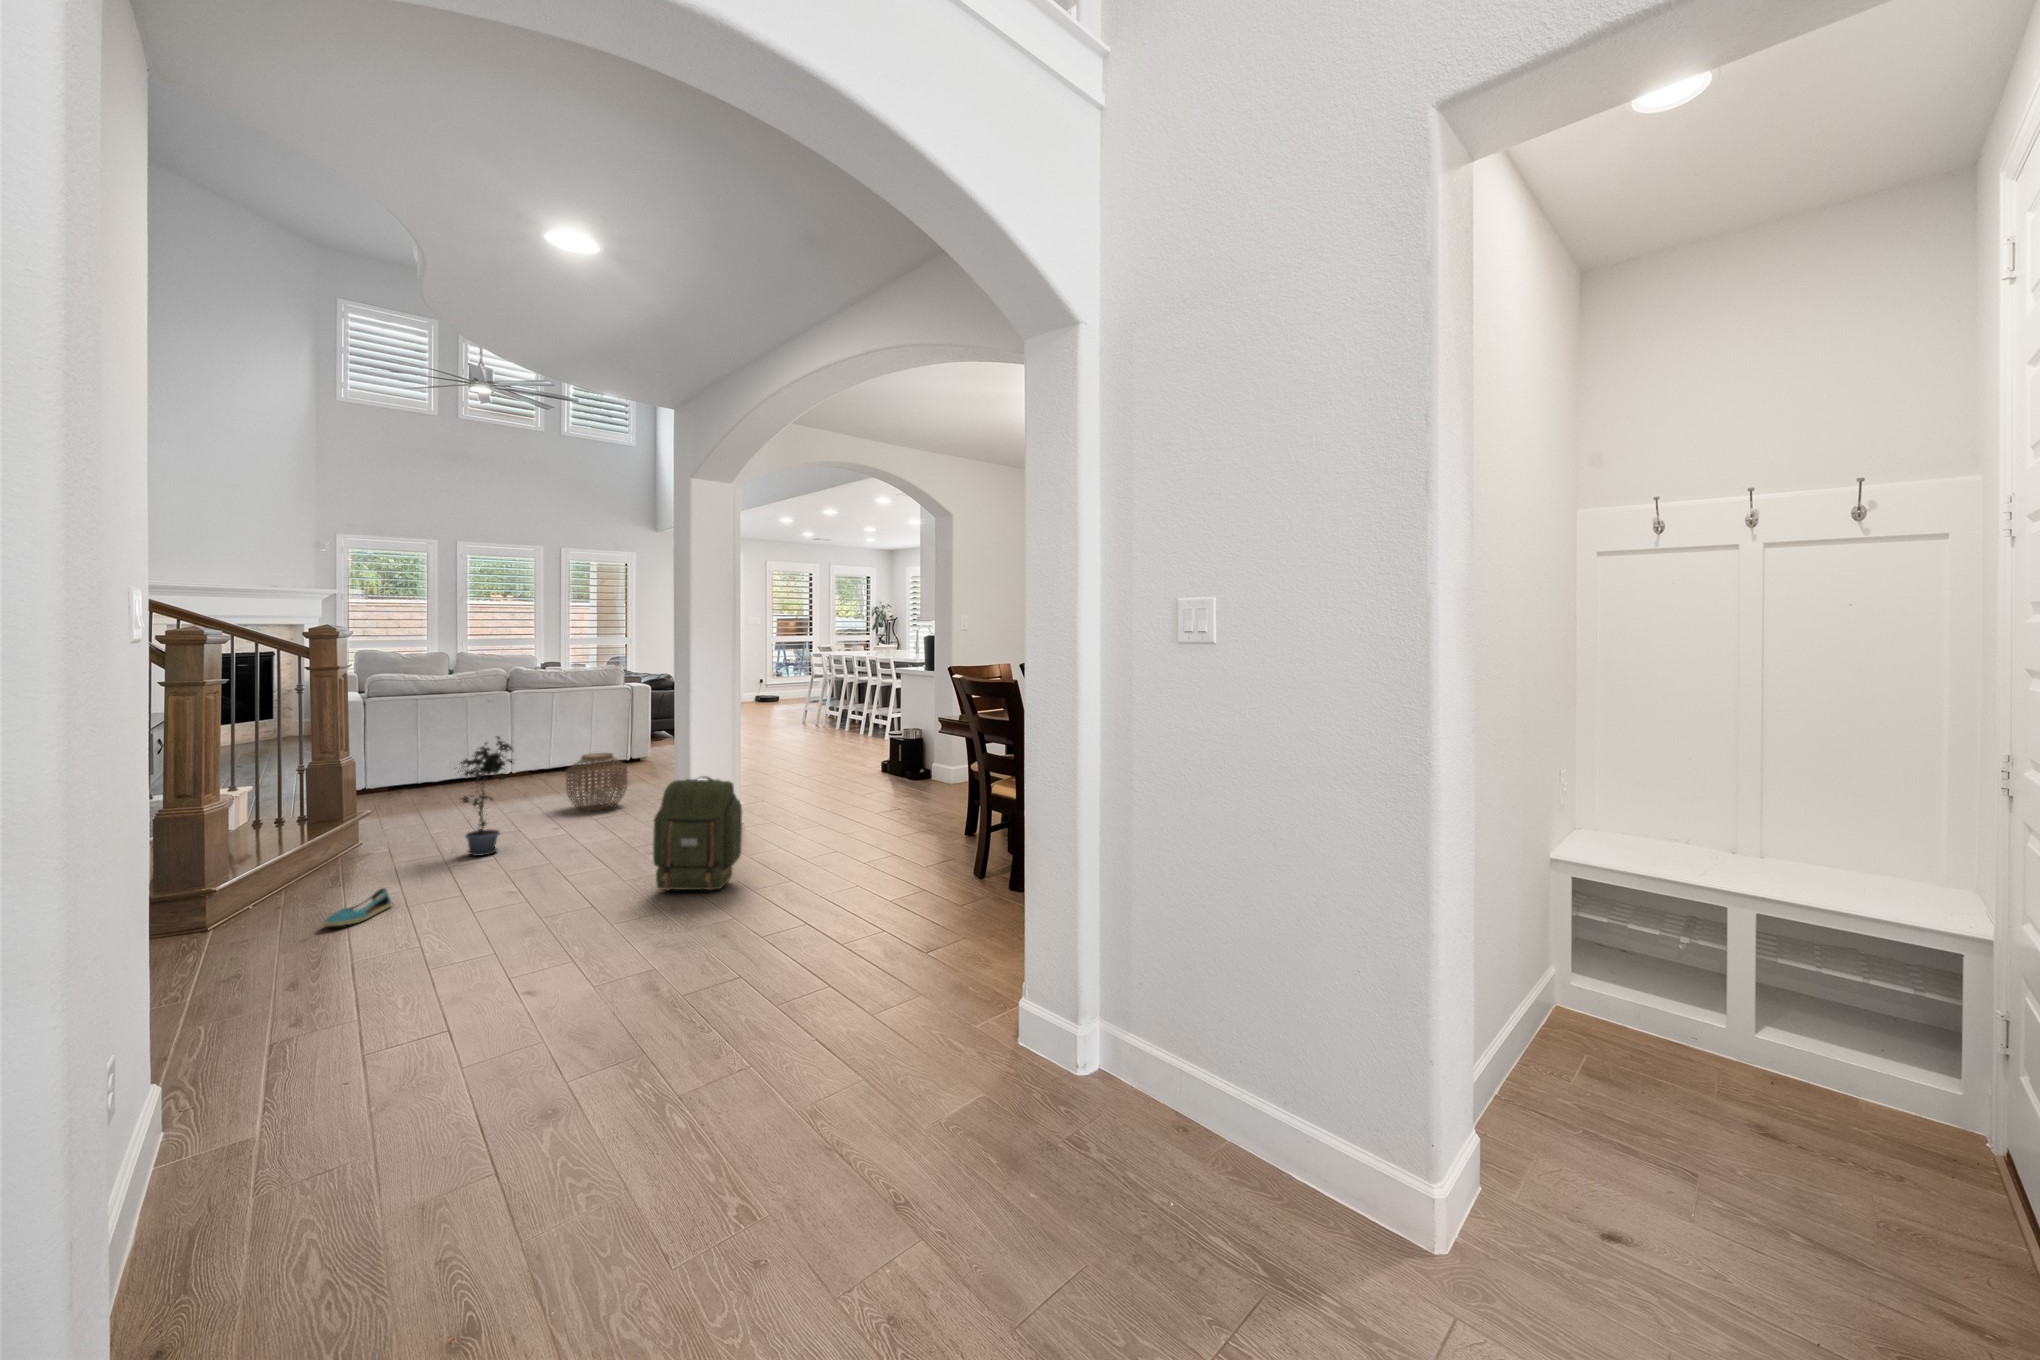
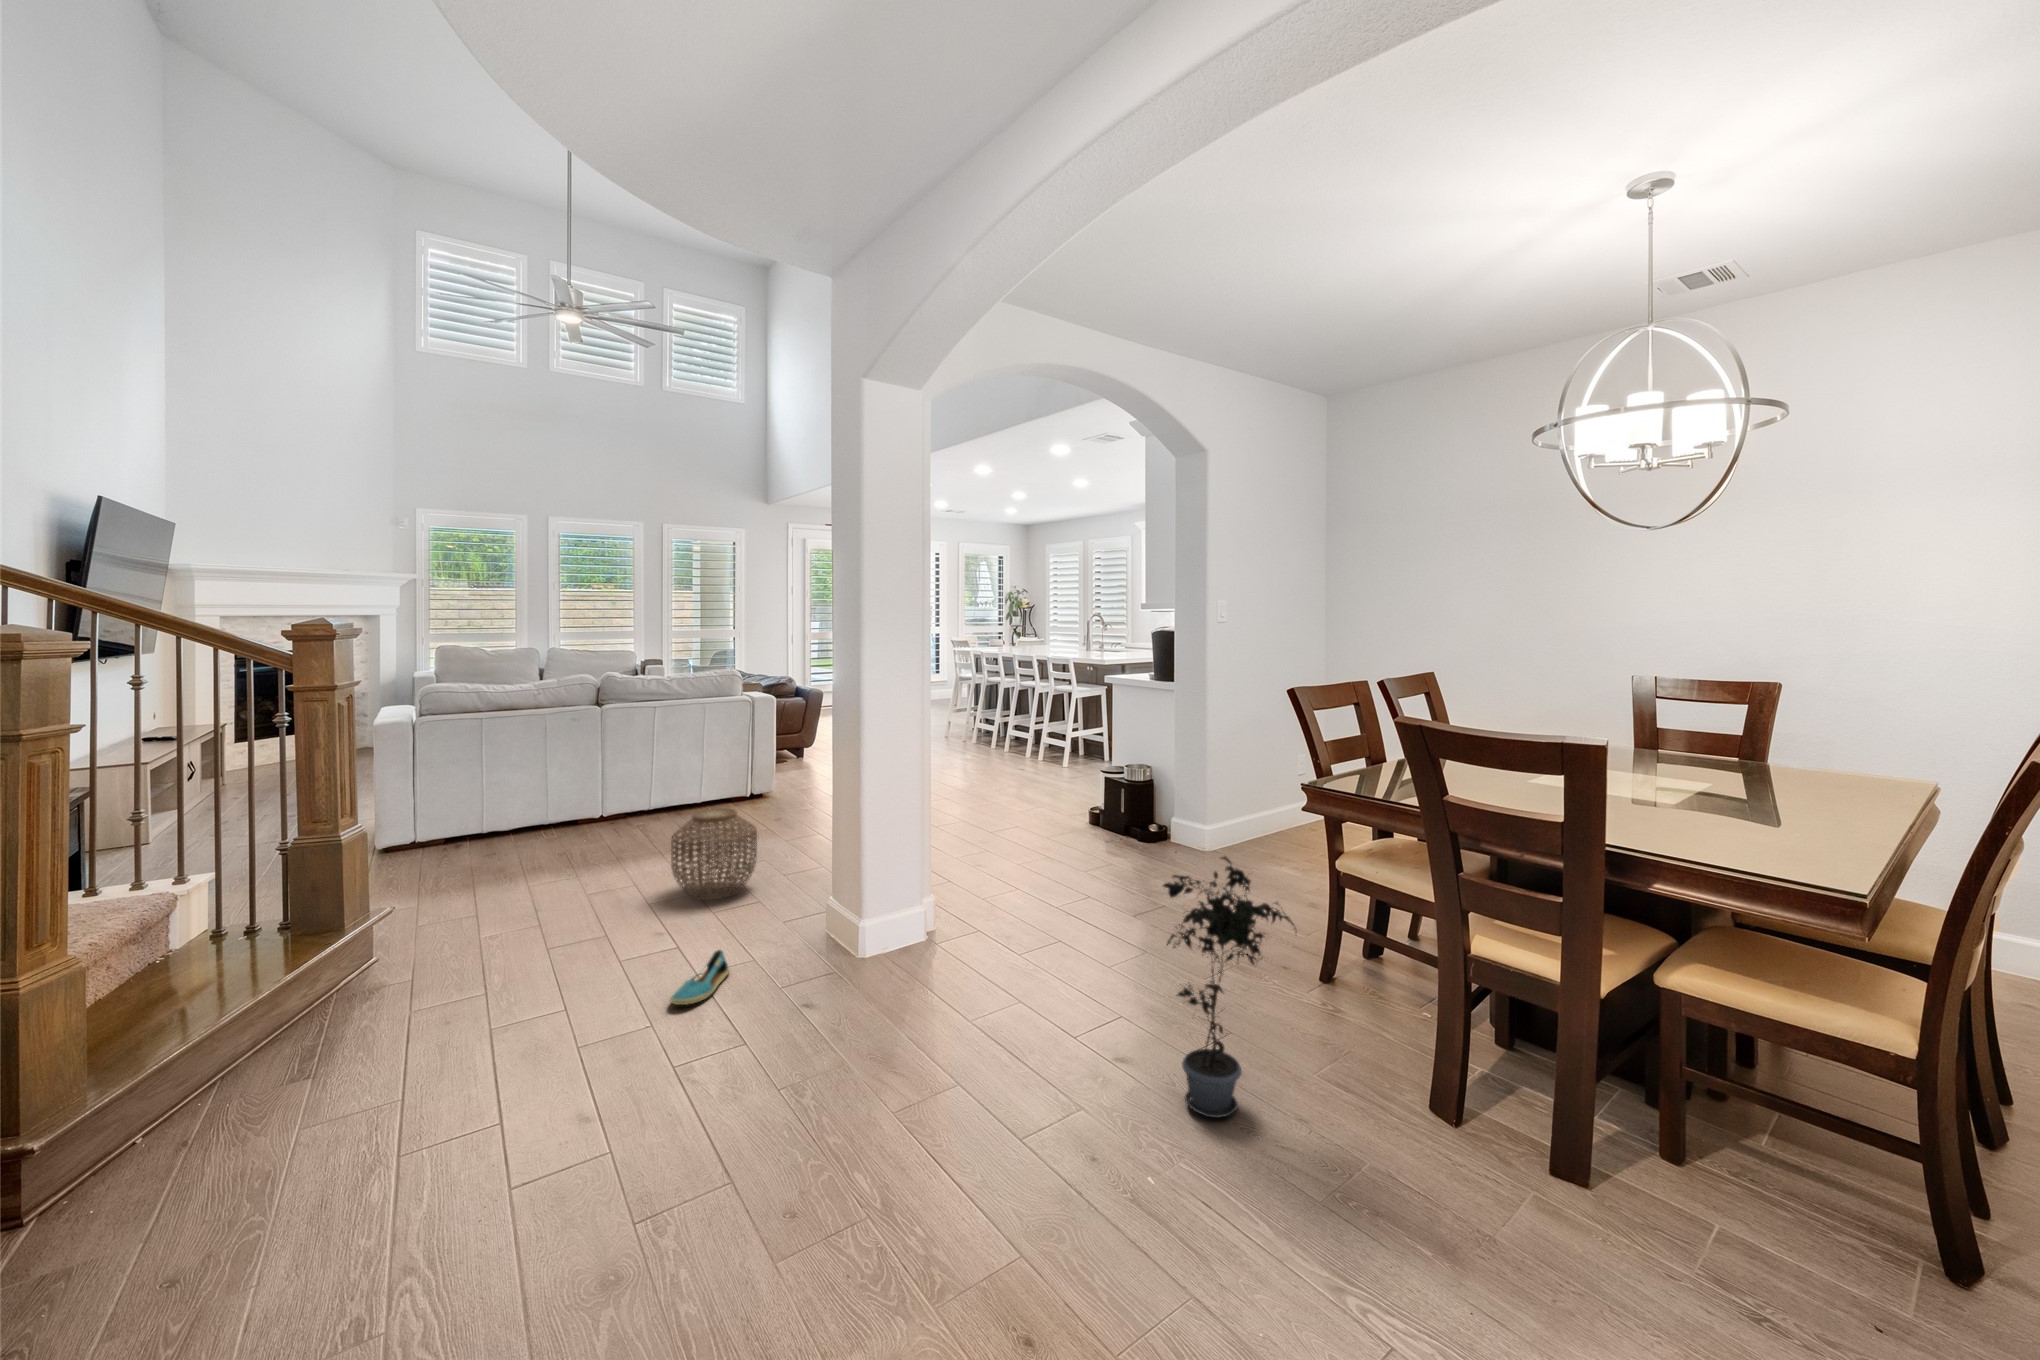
potted plant: present [460,736,513,856] -> present [1162,857,1294,1117]
backpack: present [653,776,742,890] -> none [840,921,1002,1162]
shoe: present [322,888,392,926] -> present [670,950,729,1005]

